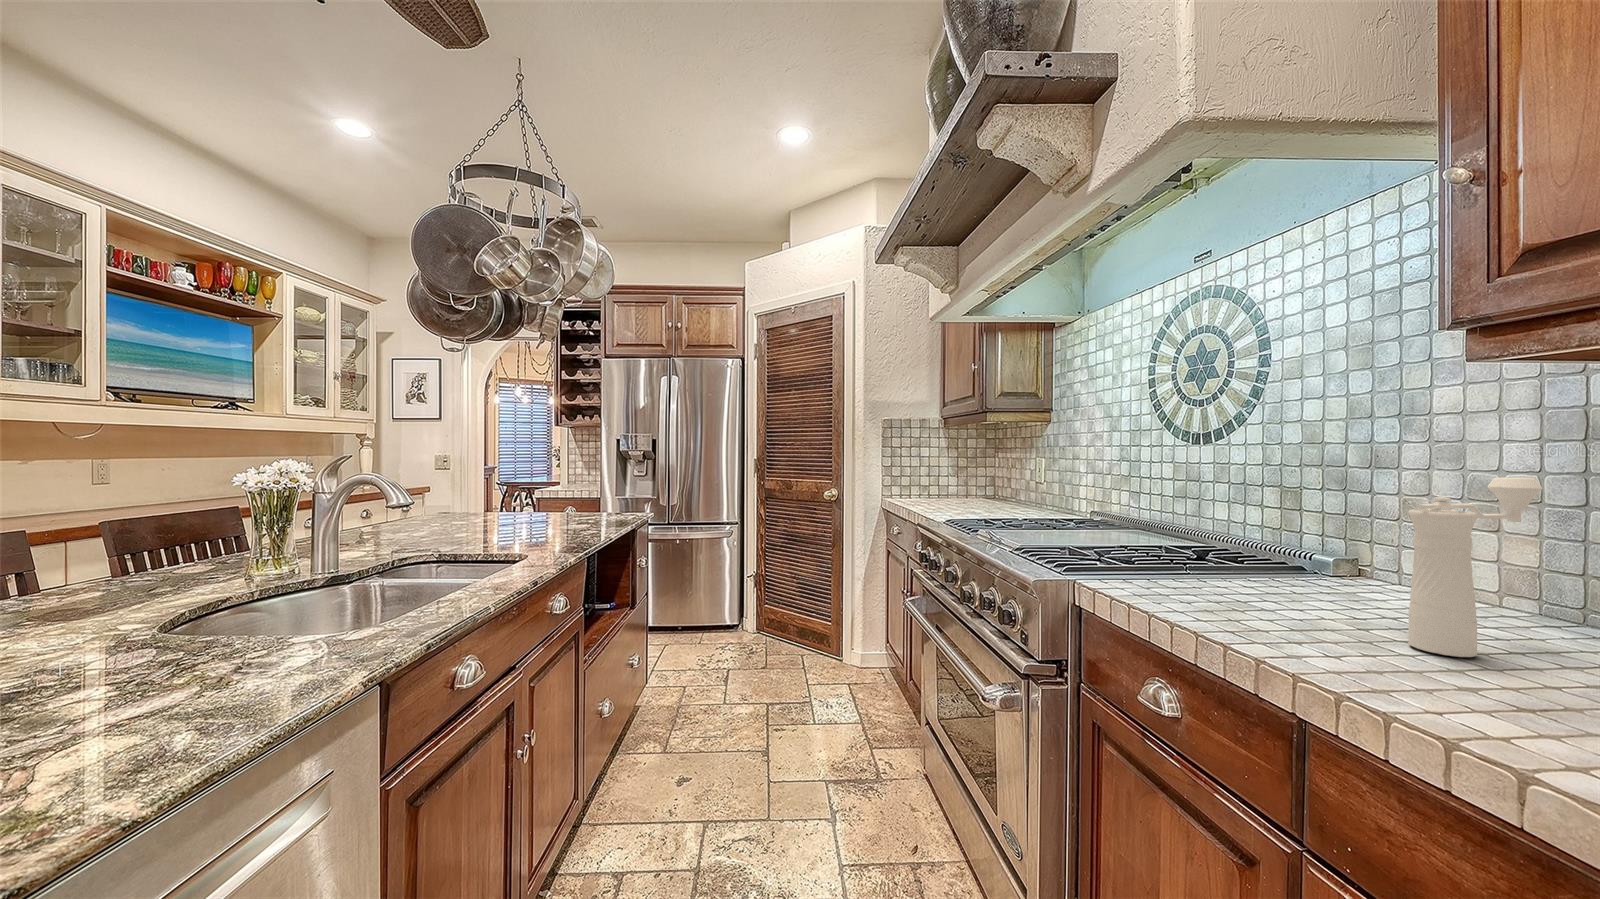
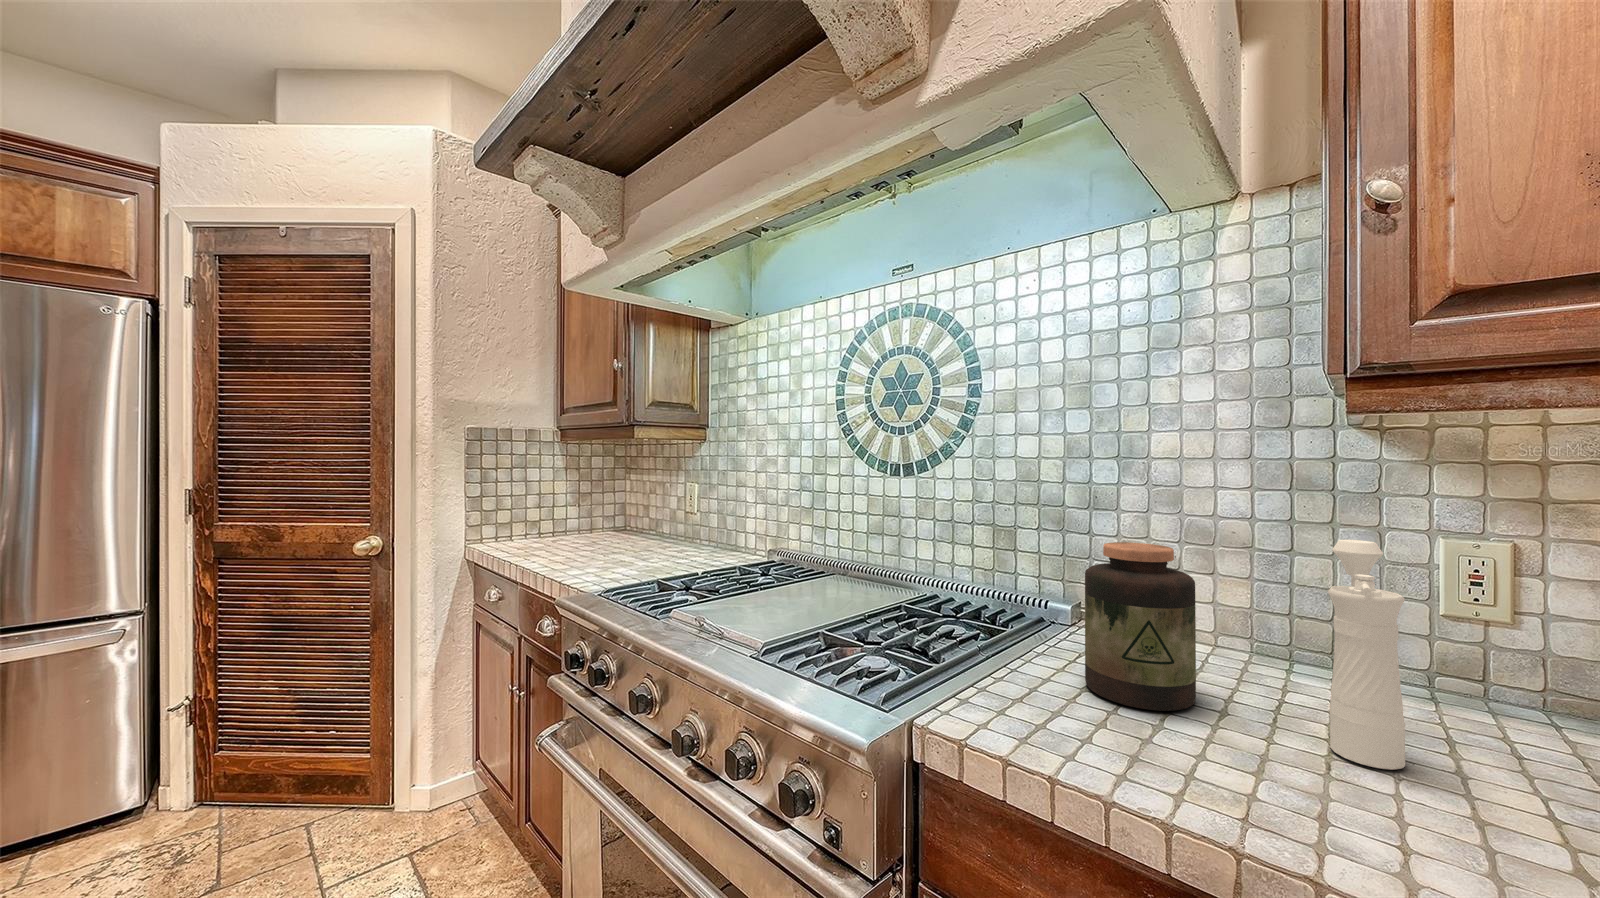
jar: none [1242,482,1345,612] -> present [1085,542,1196,711]

